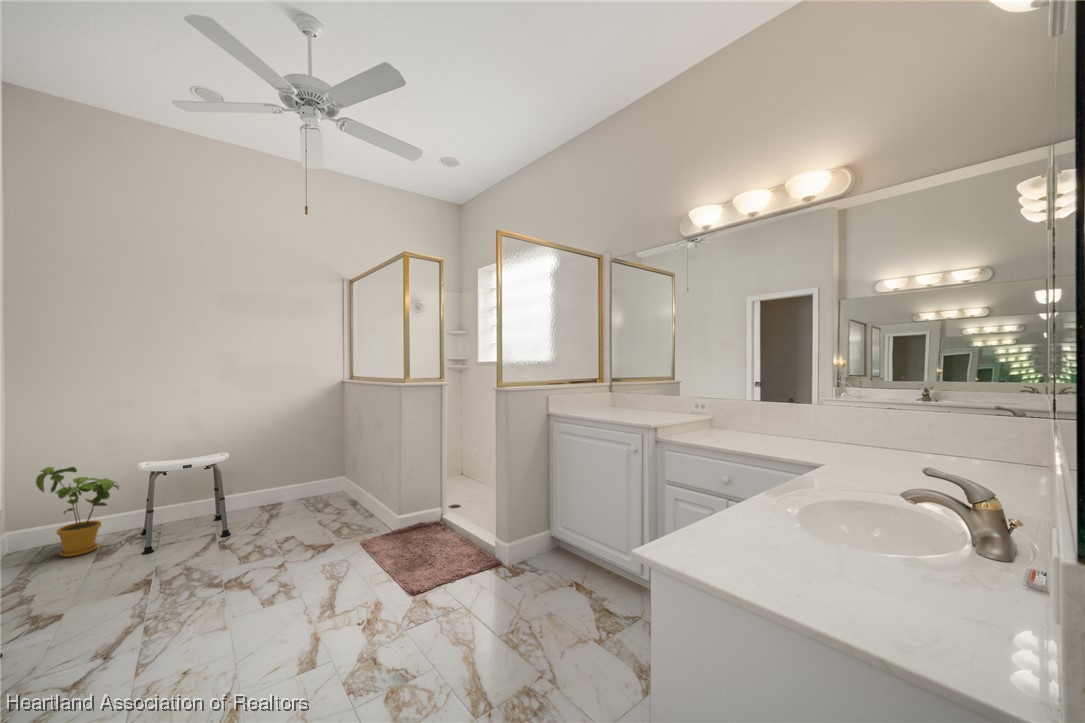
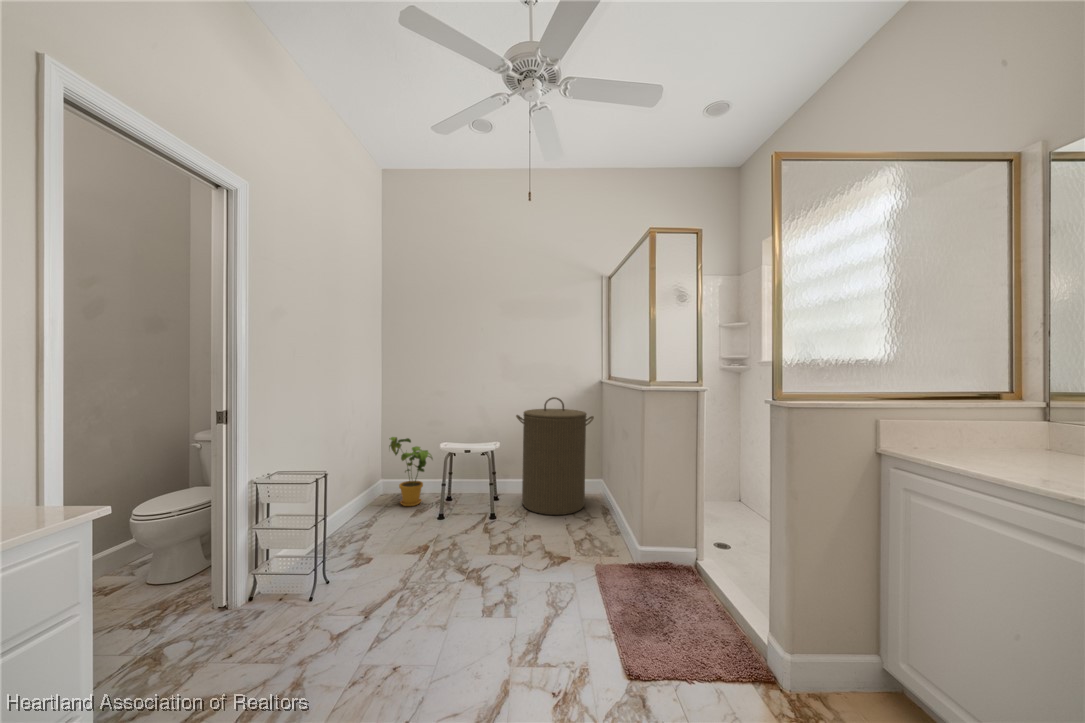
laundry hamper: none [246,399,339,520] -> present [516,397,594,515]

